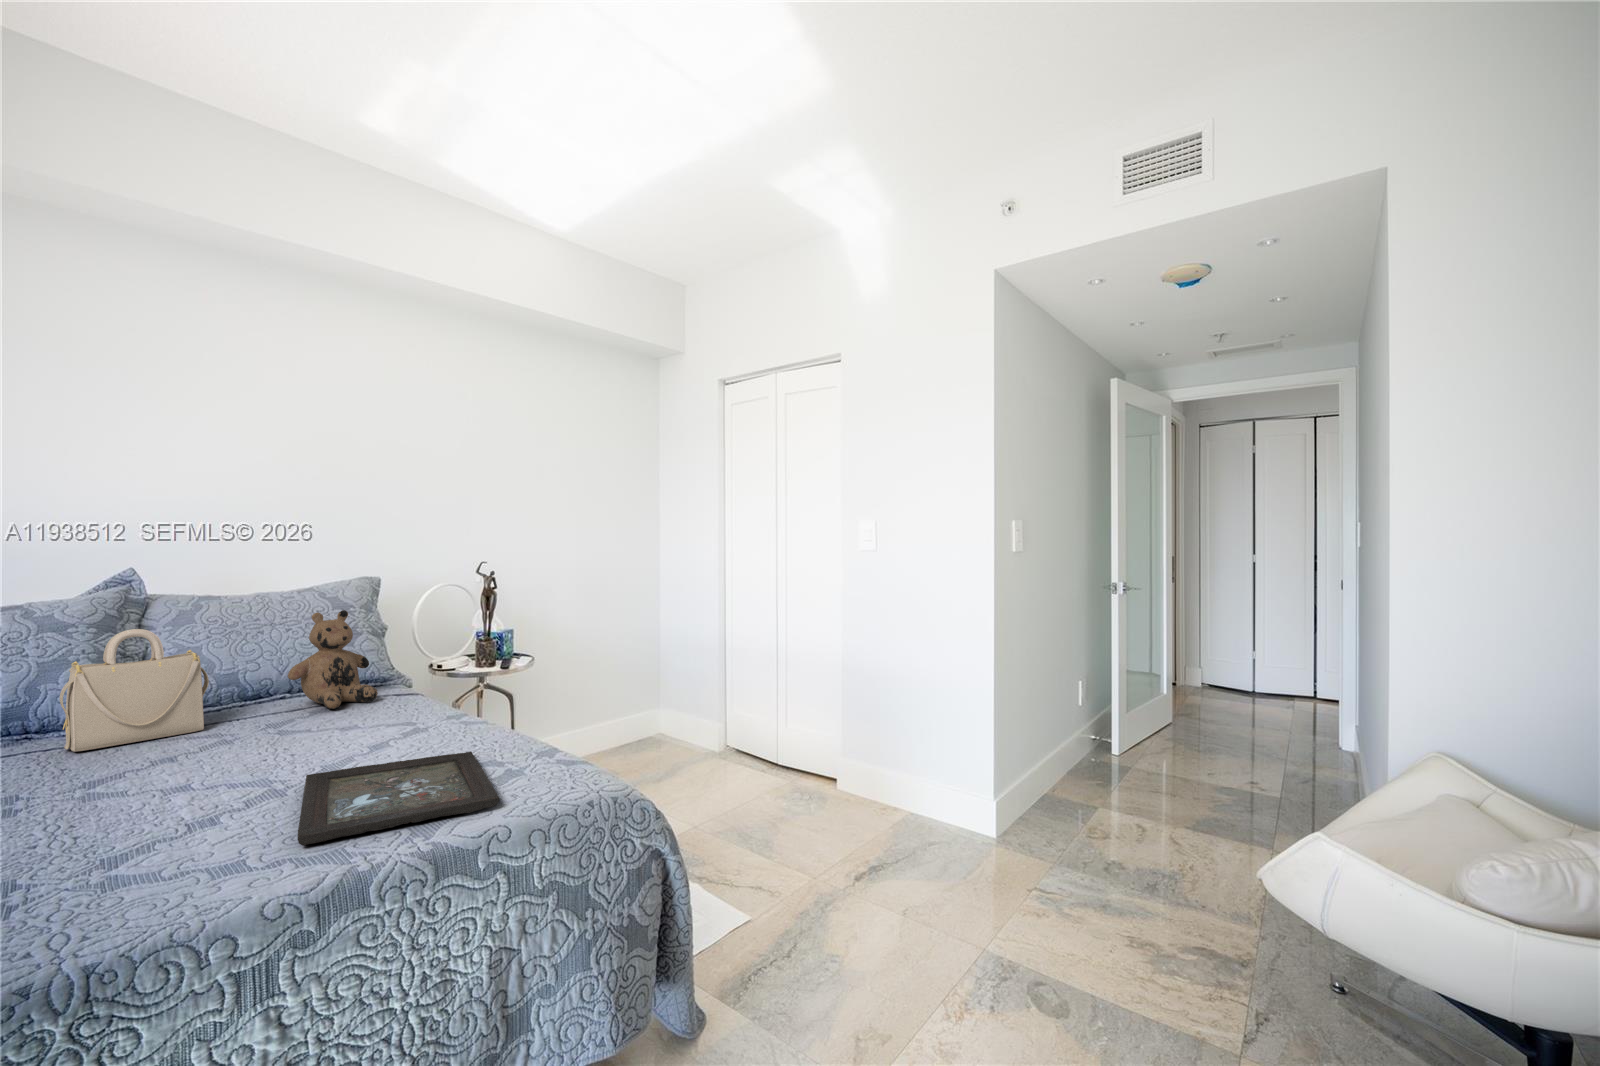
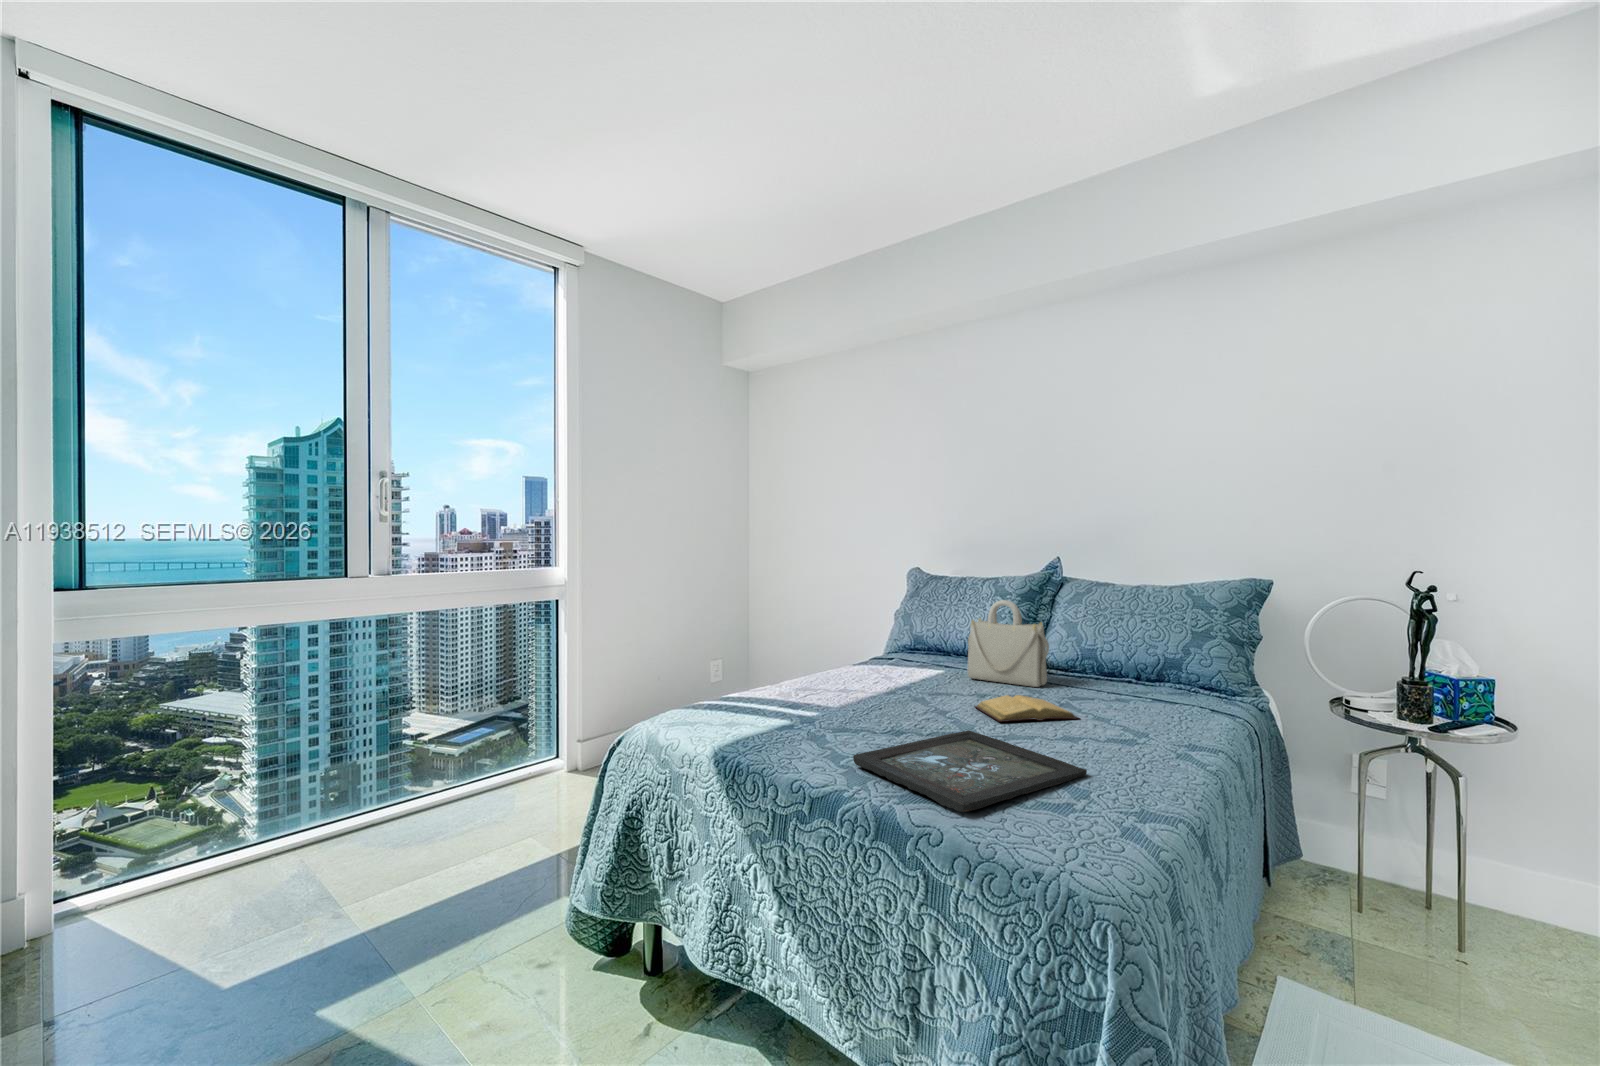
teddy bear: present [288,610,378,709] -> none [1109,605,1195,705]
book: none [207,730,341,767] -> present [975,695,1079,722]

